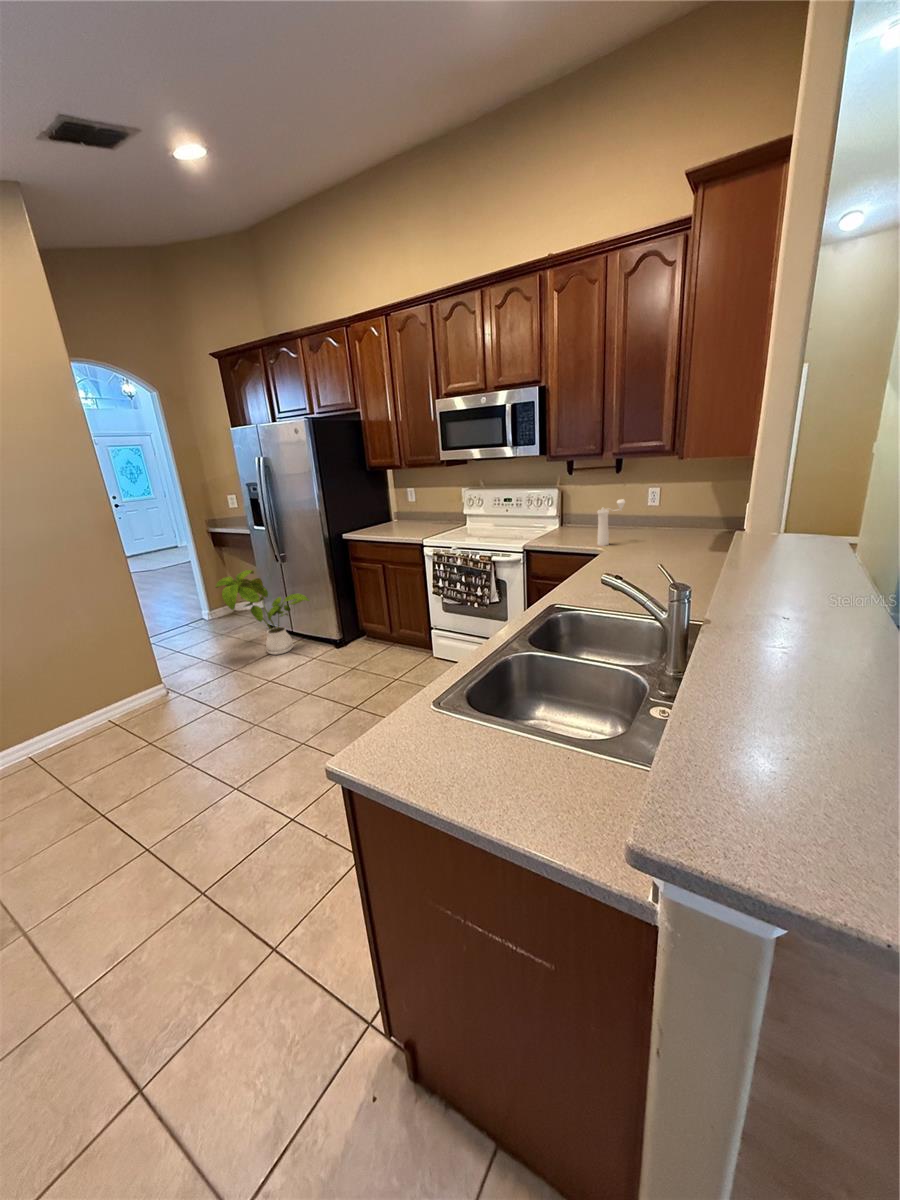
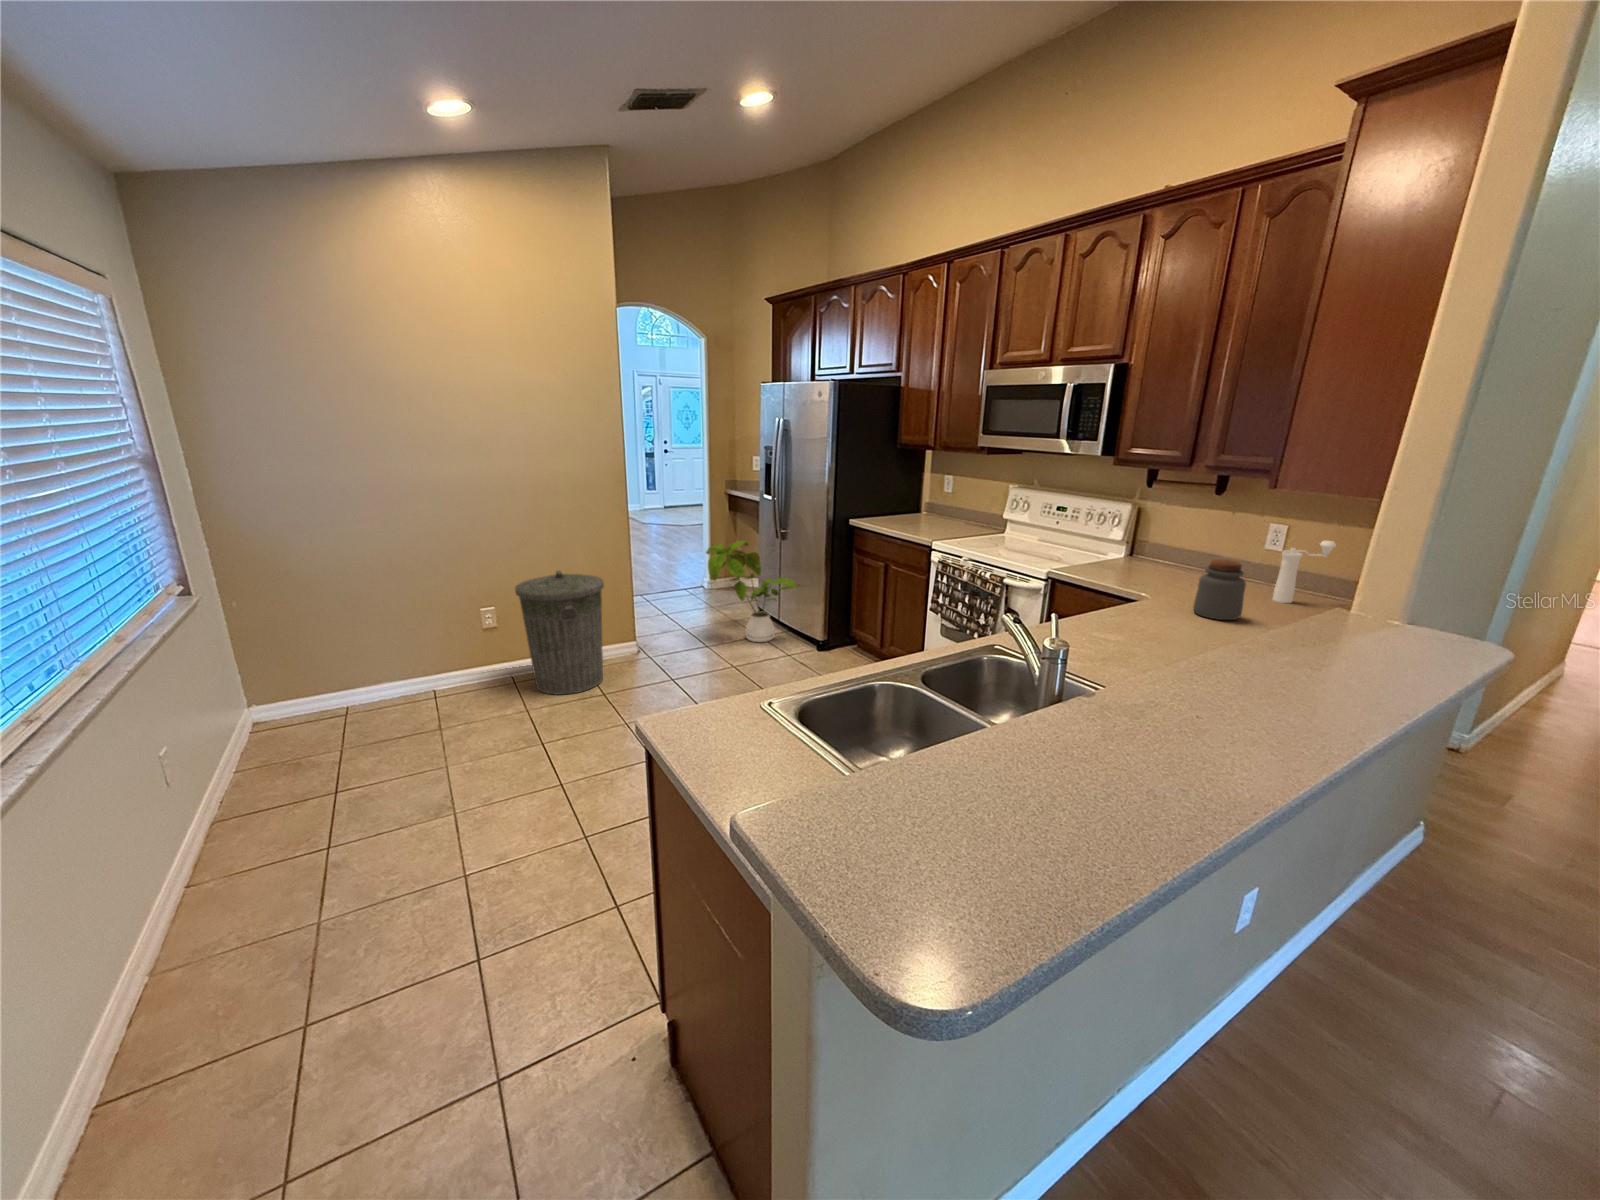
pepper mill: present [597,499,625,546] -> present [1273,541,1336,603]
jar: none [640,514,671,556] -> present [1193,559,1246,620]
trash can: none [24,631,146,758] -> present [515,571,604,694]

